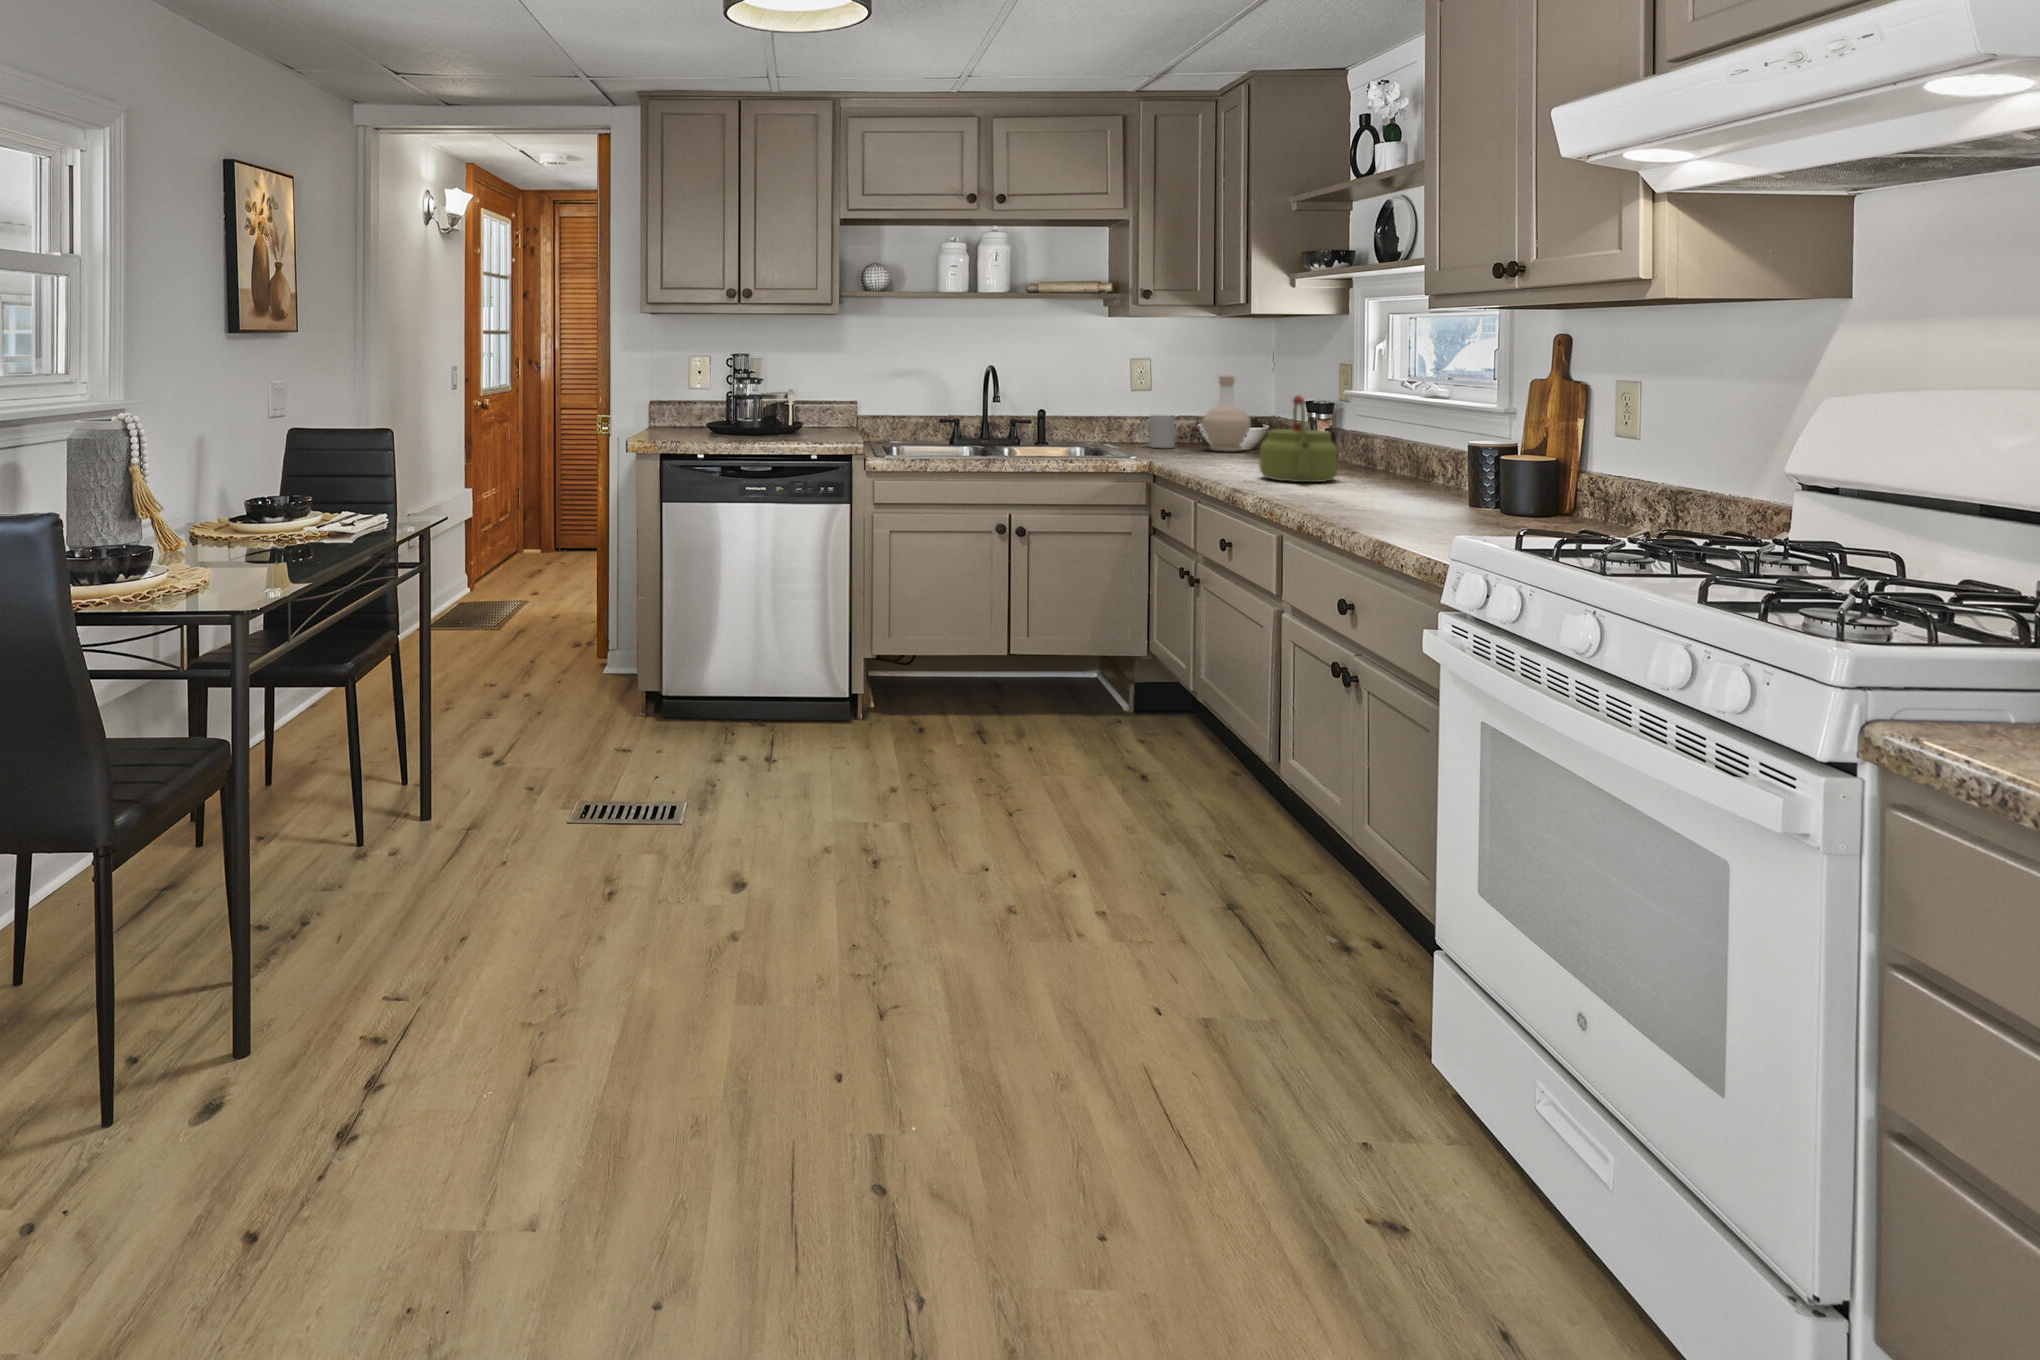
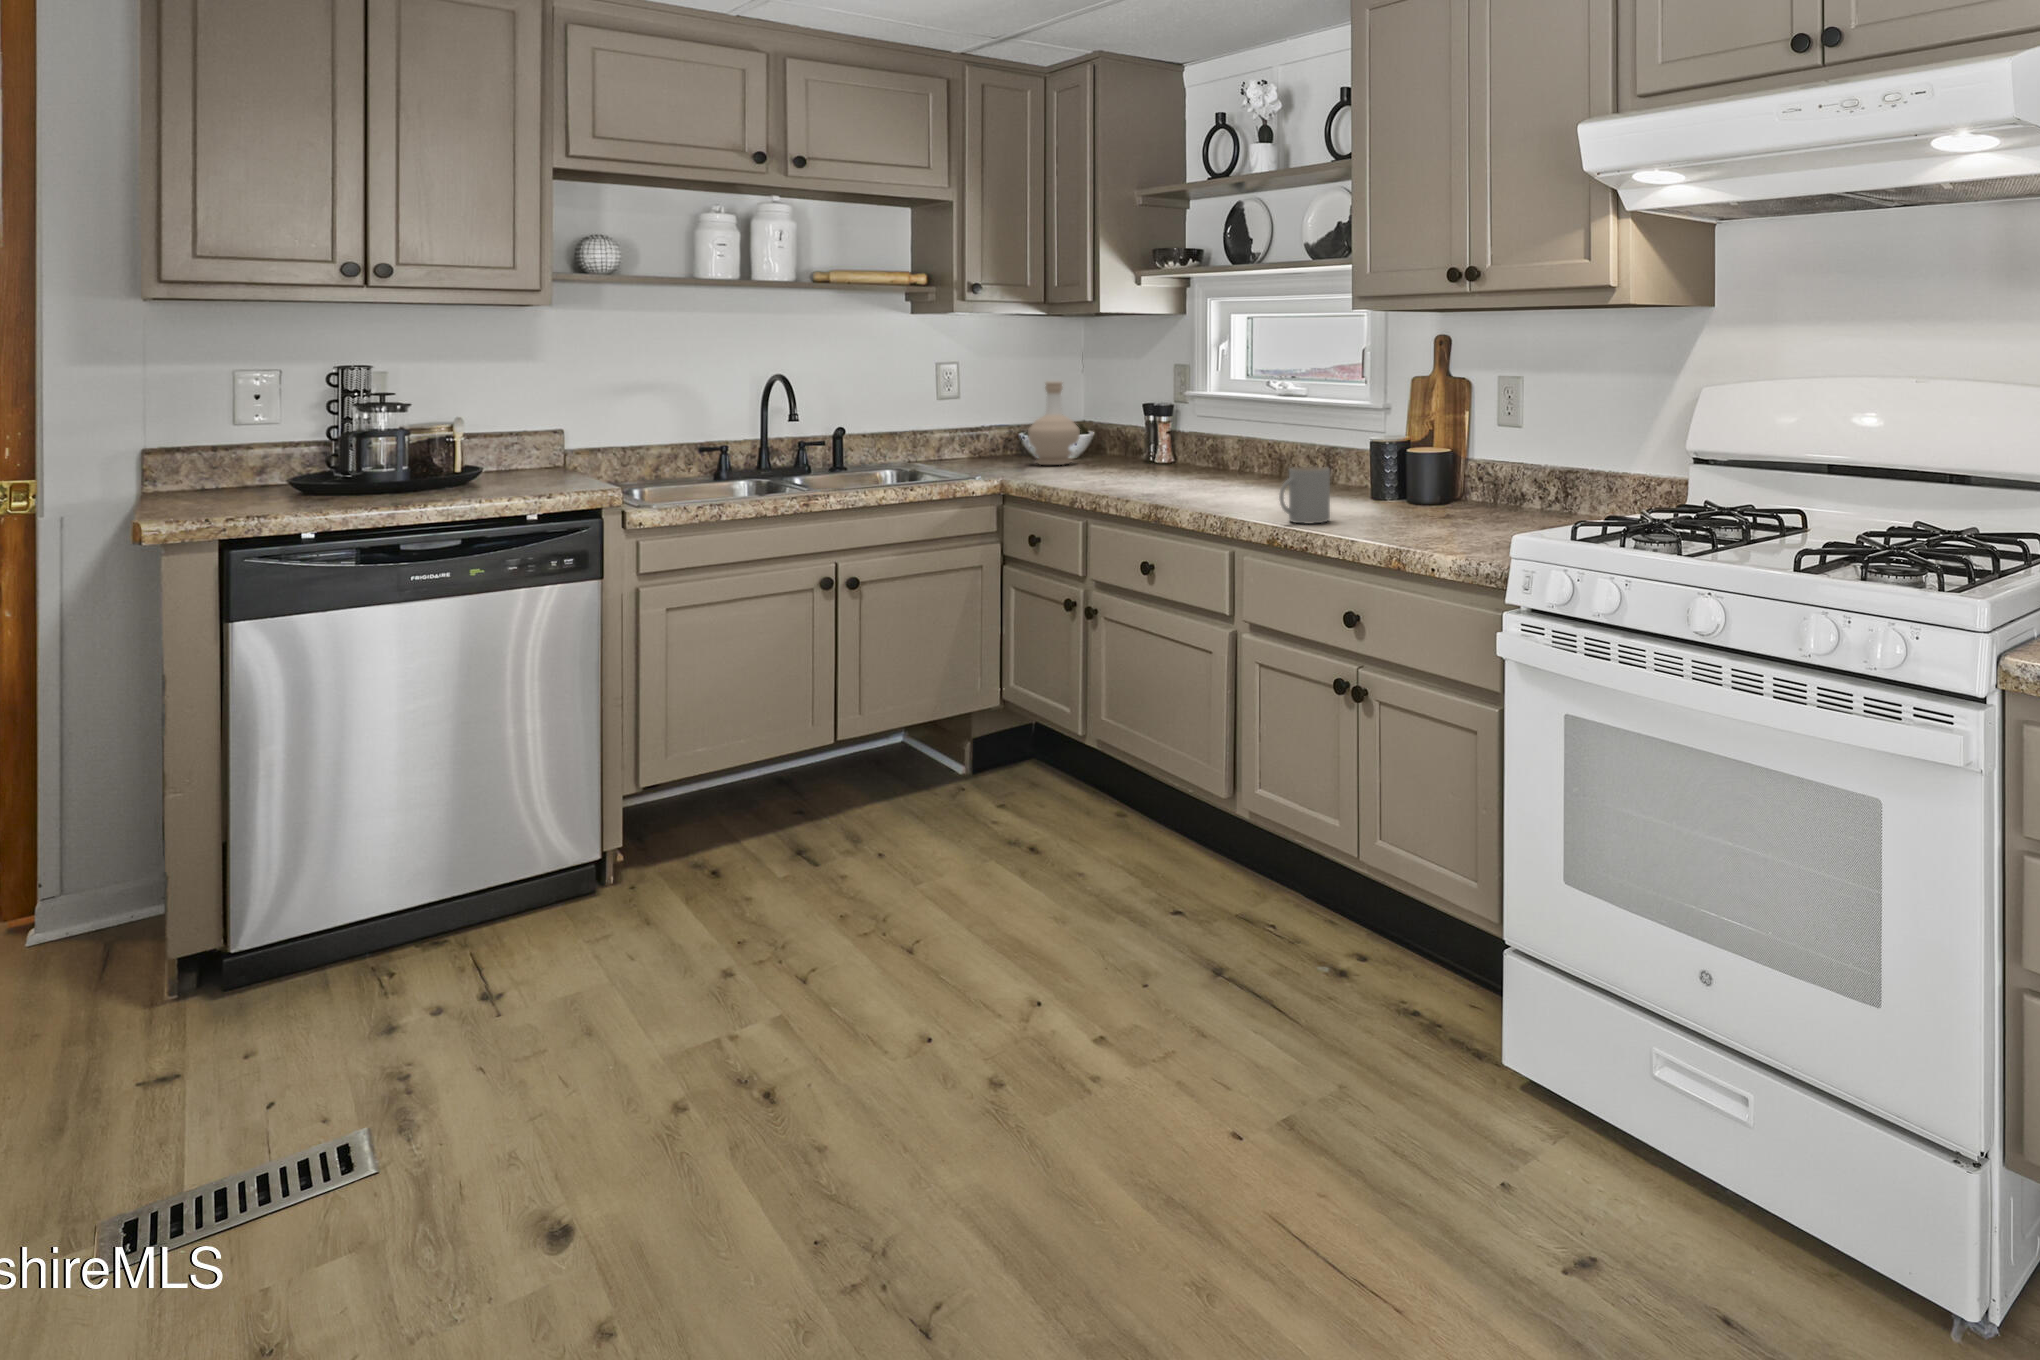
kettle: present [1260,395,1338,482] -> none [1142,400,1219,492]
mug: present [1139,415,1175,448] -> present [1279,467,1330,523]

